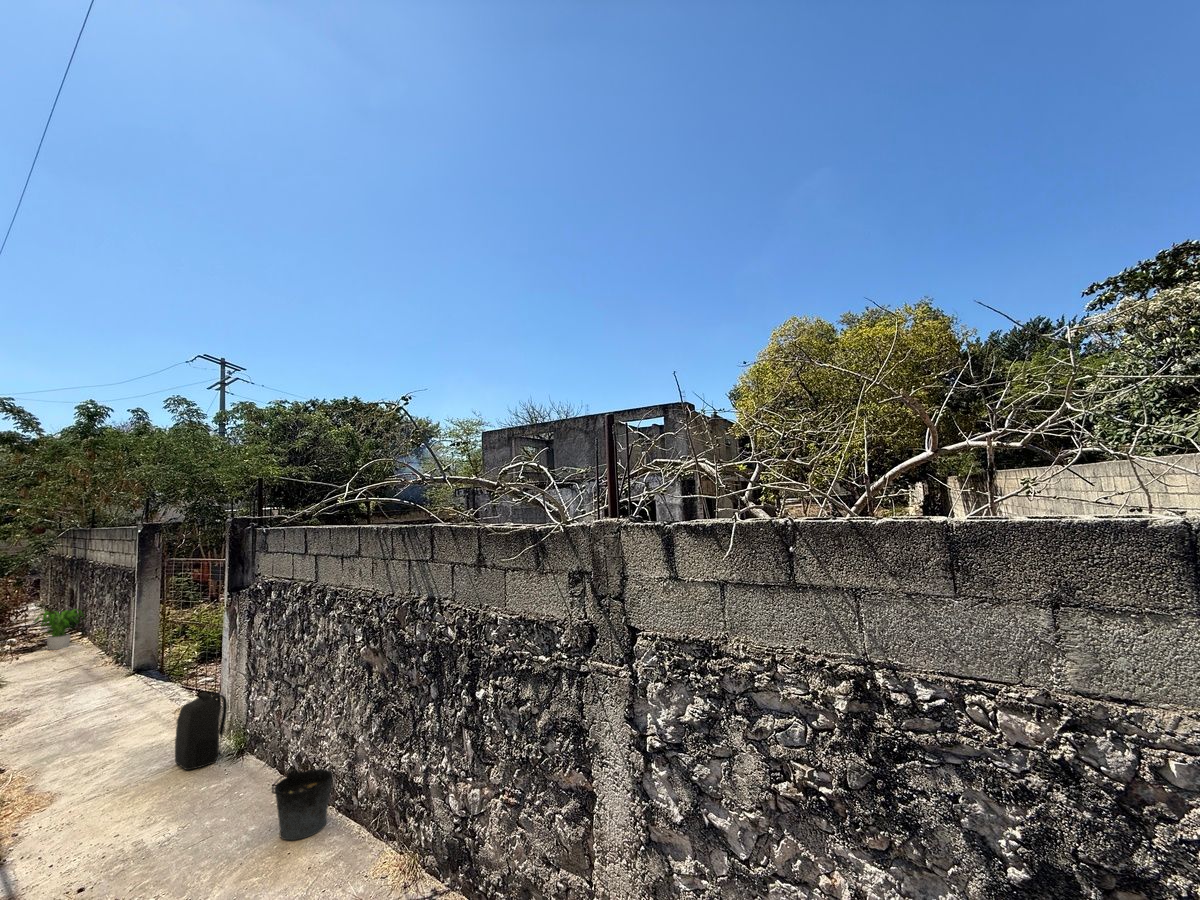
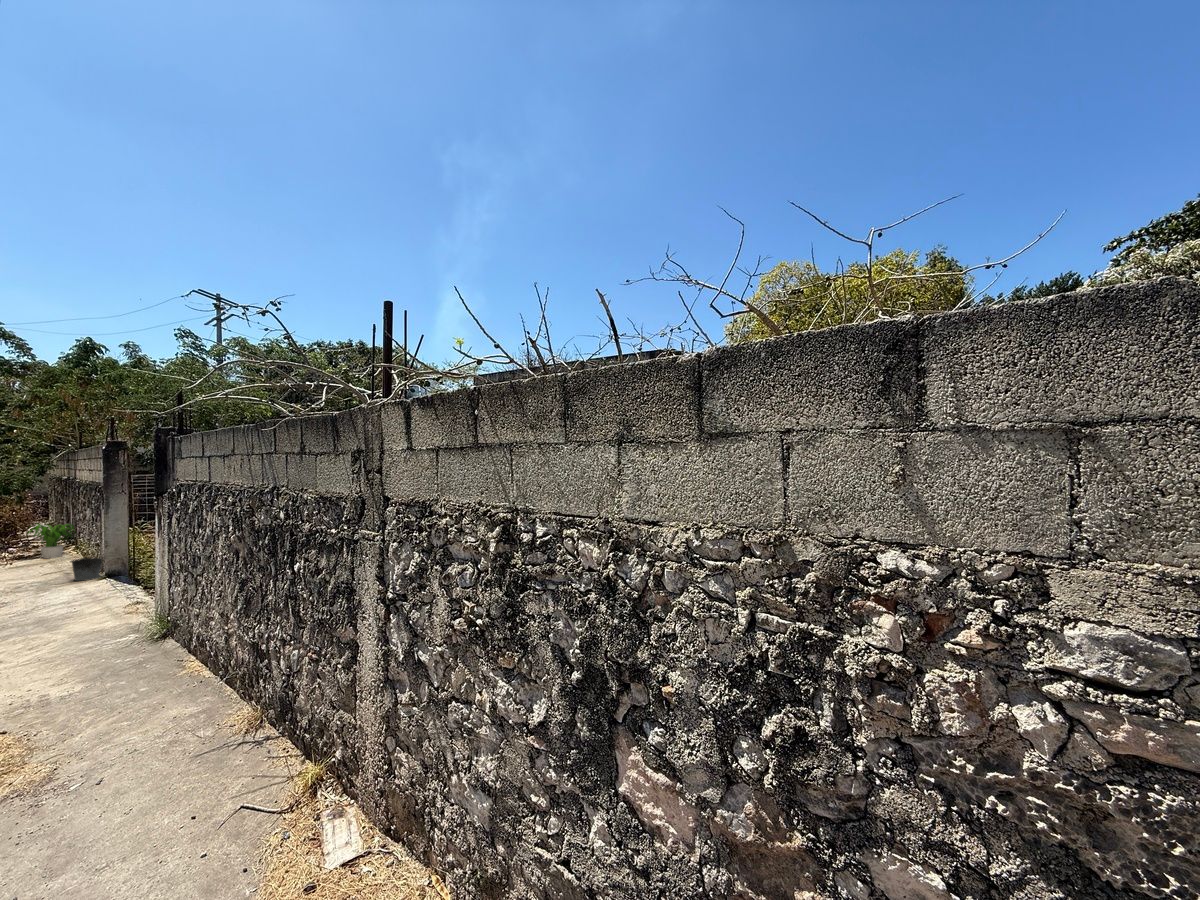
backpack: present [175,692,227,770] -> none [102,582,157,647]
bucket: present [272,769,333,840] -> present [70,557,102,581]

